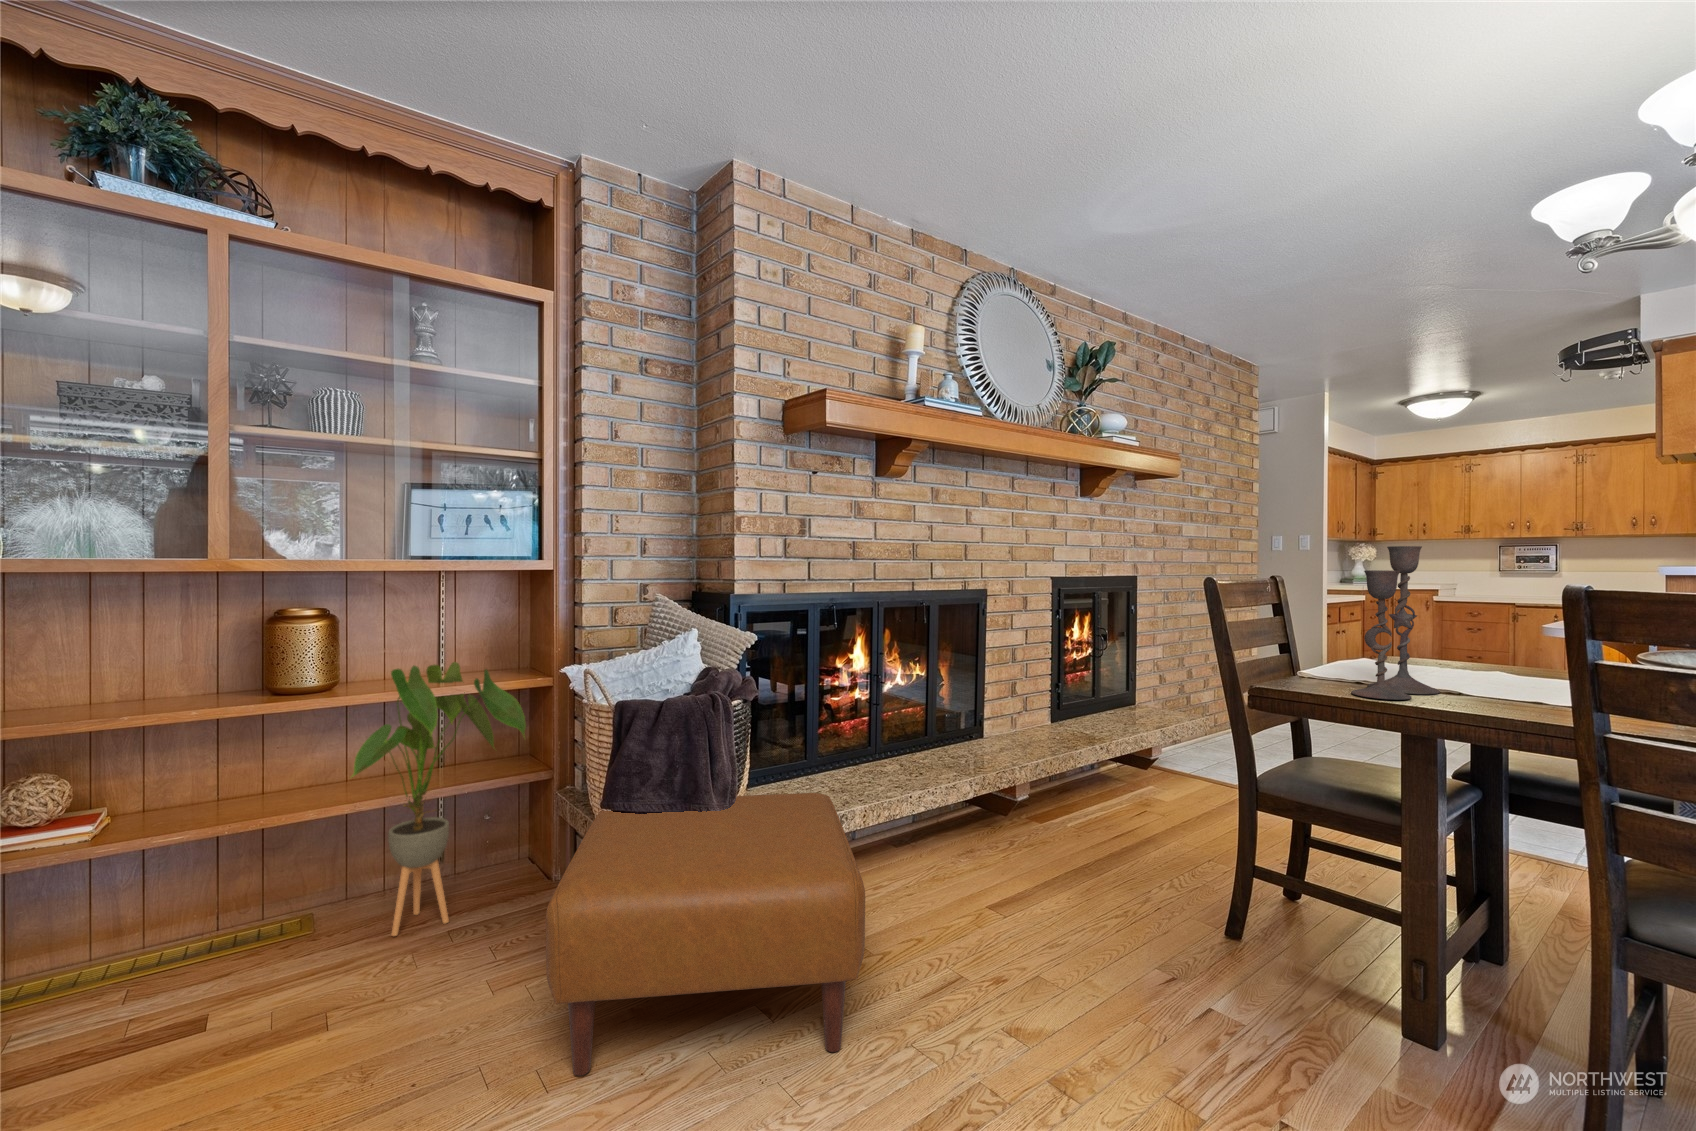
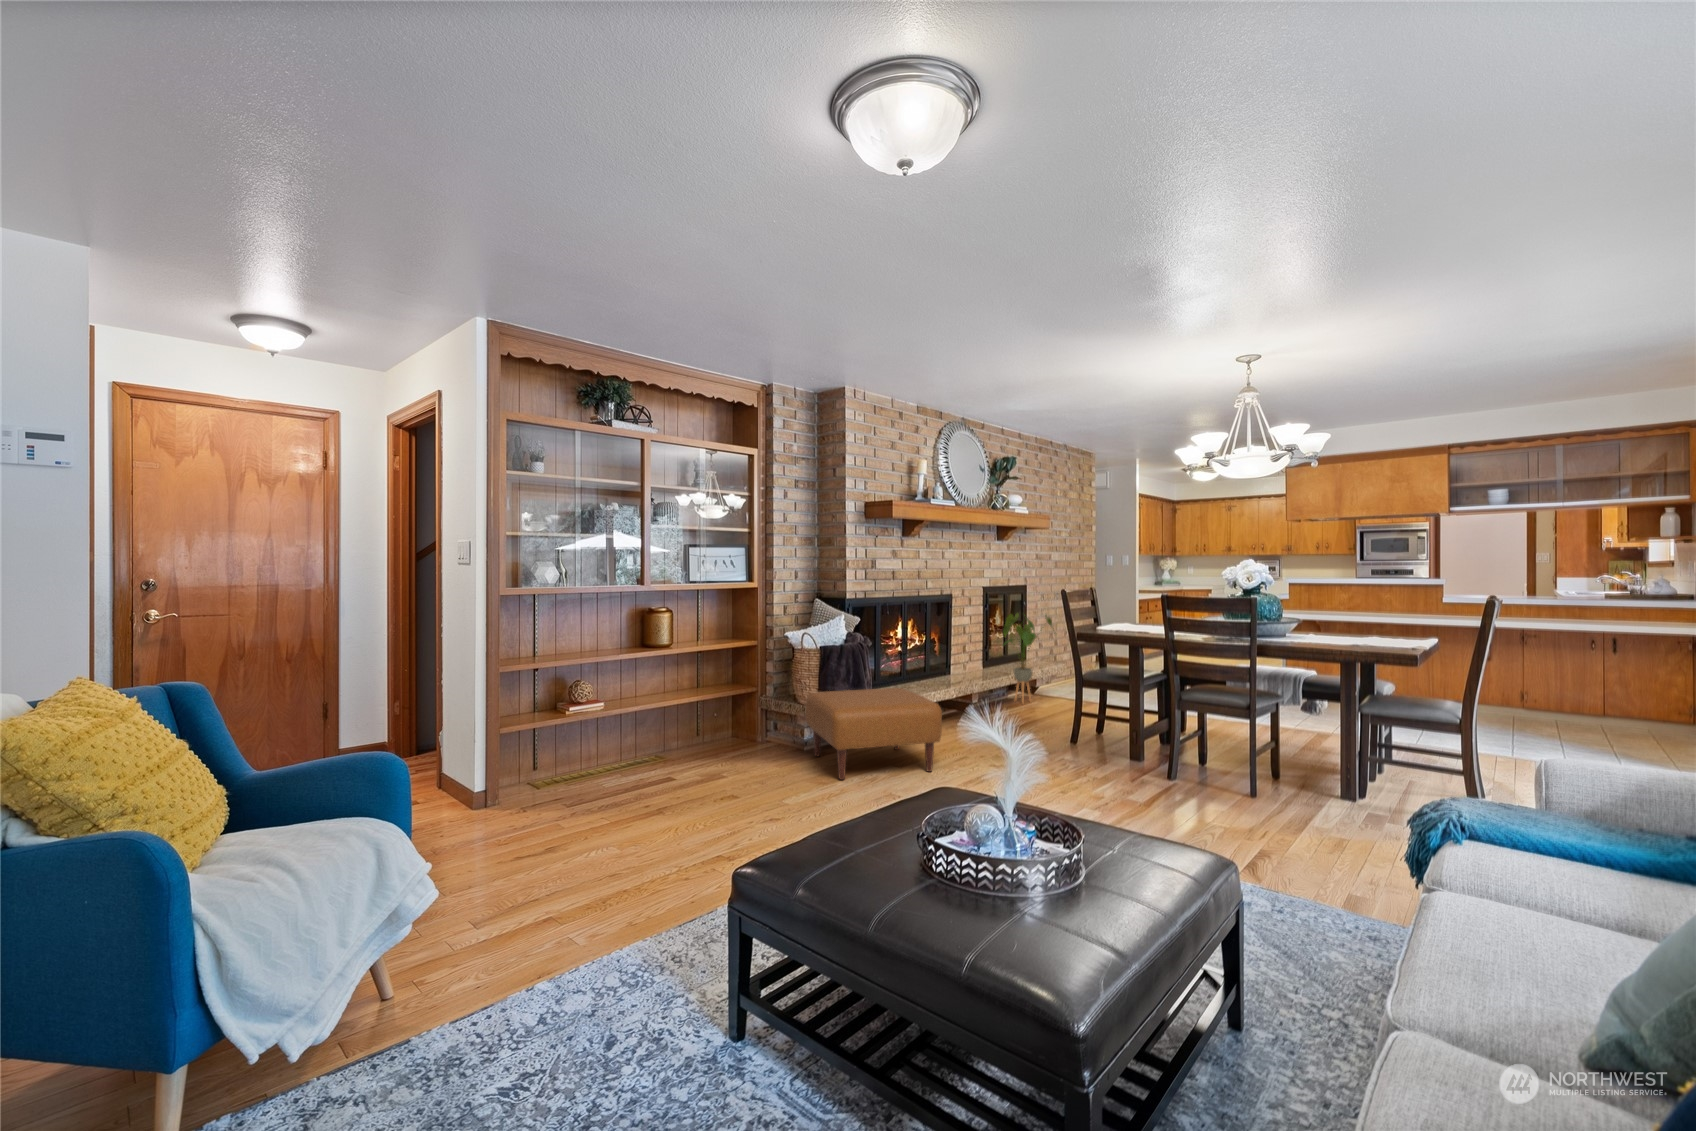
candlestick: present [1351,546,1440,700] -> none [1115,577,1147,636]
house plant: present [352,662,526,936] -> present [1003,613,1055,703]

